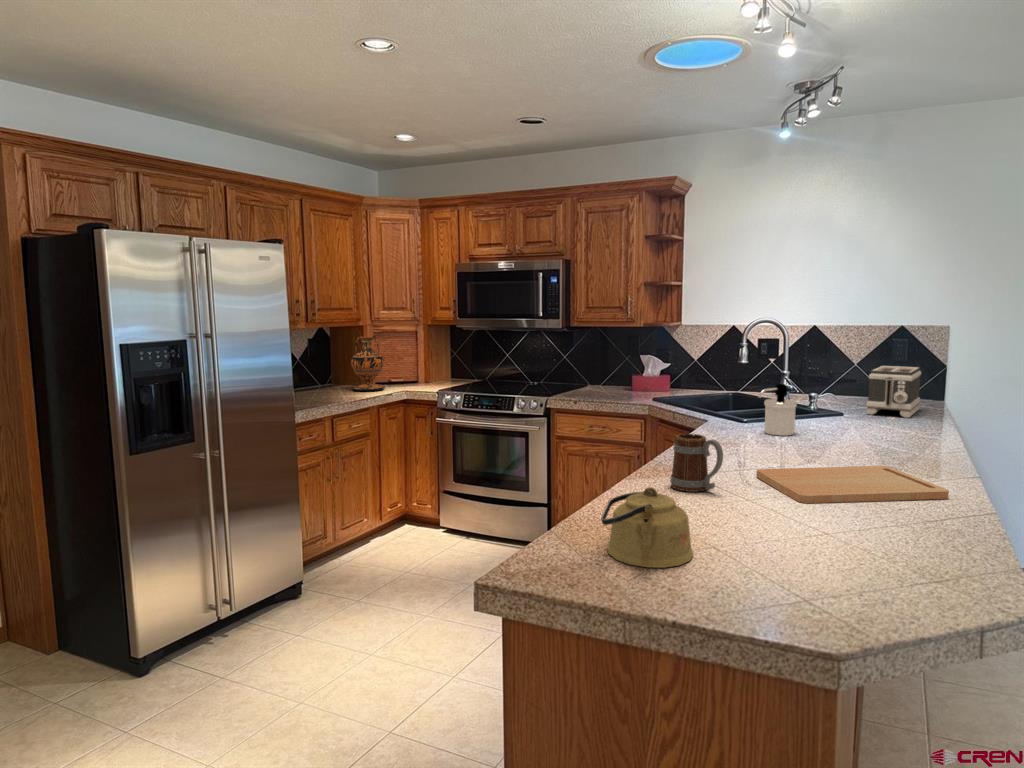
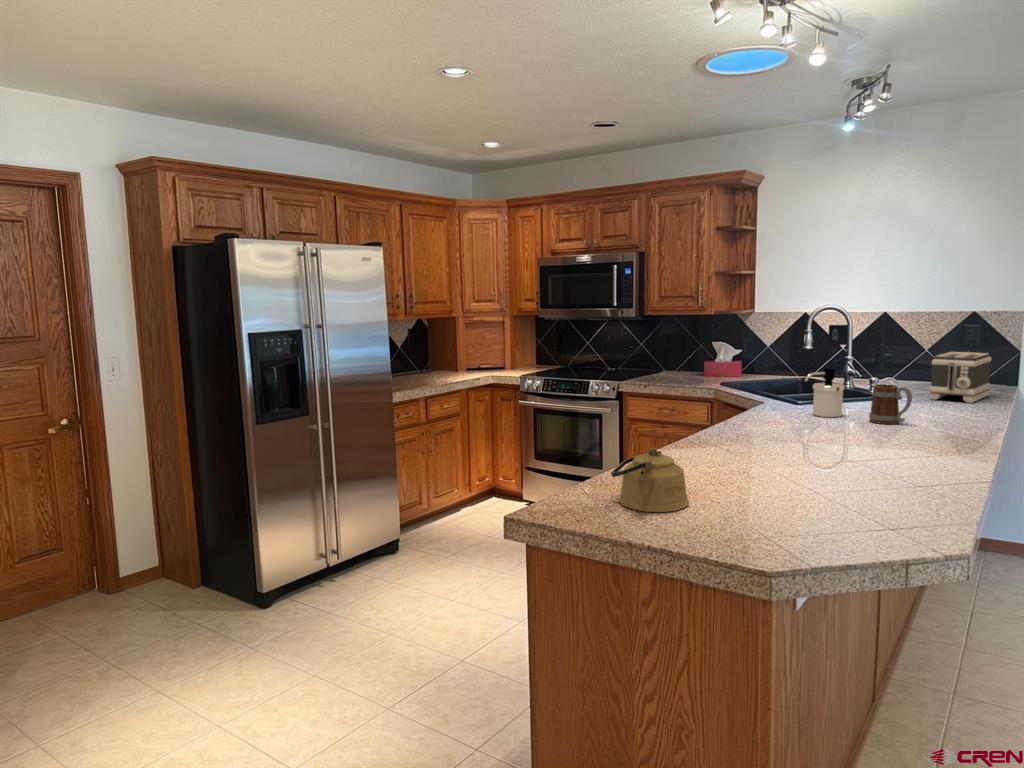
vase: present [351,335,385,391] -> none [443,324,473,375]
mug: present [670,434,723,492] -> present [869,384,912,424]
cutting board: present [756,466,949,503] -> none [780,443,953,472]

